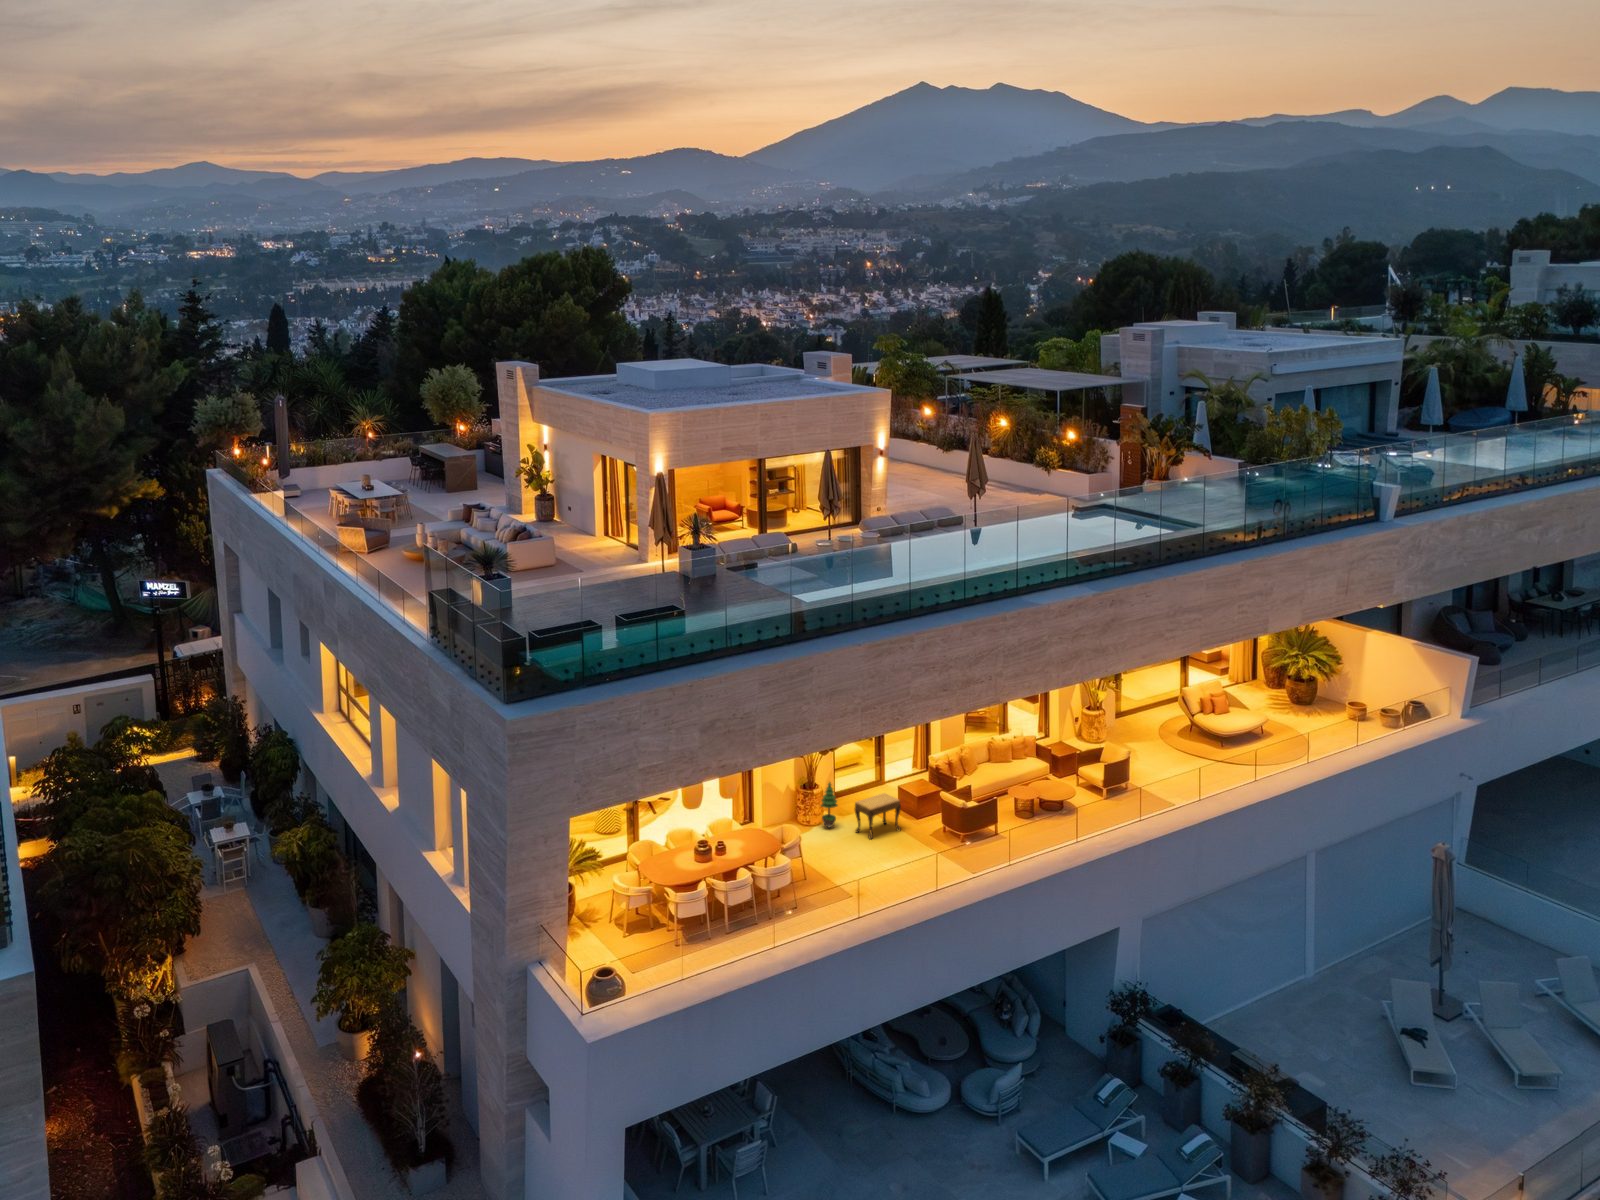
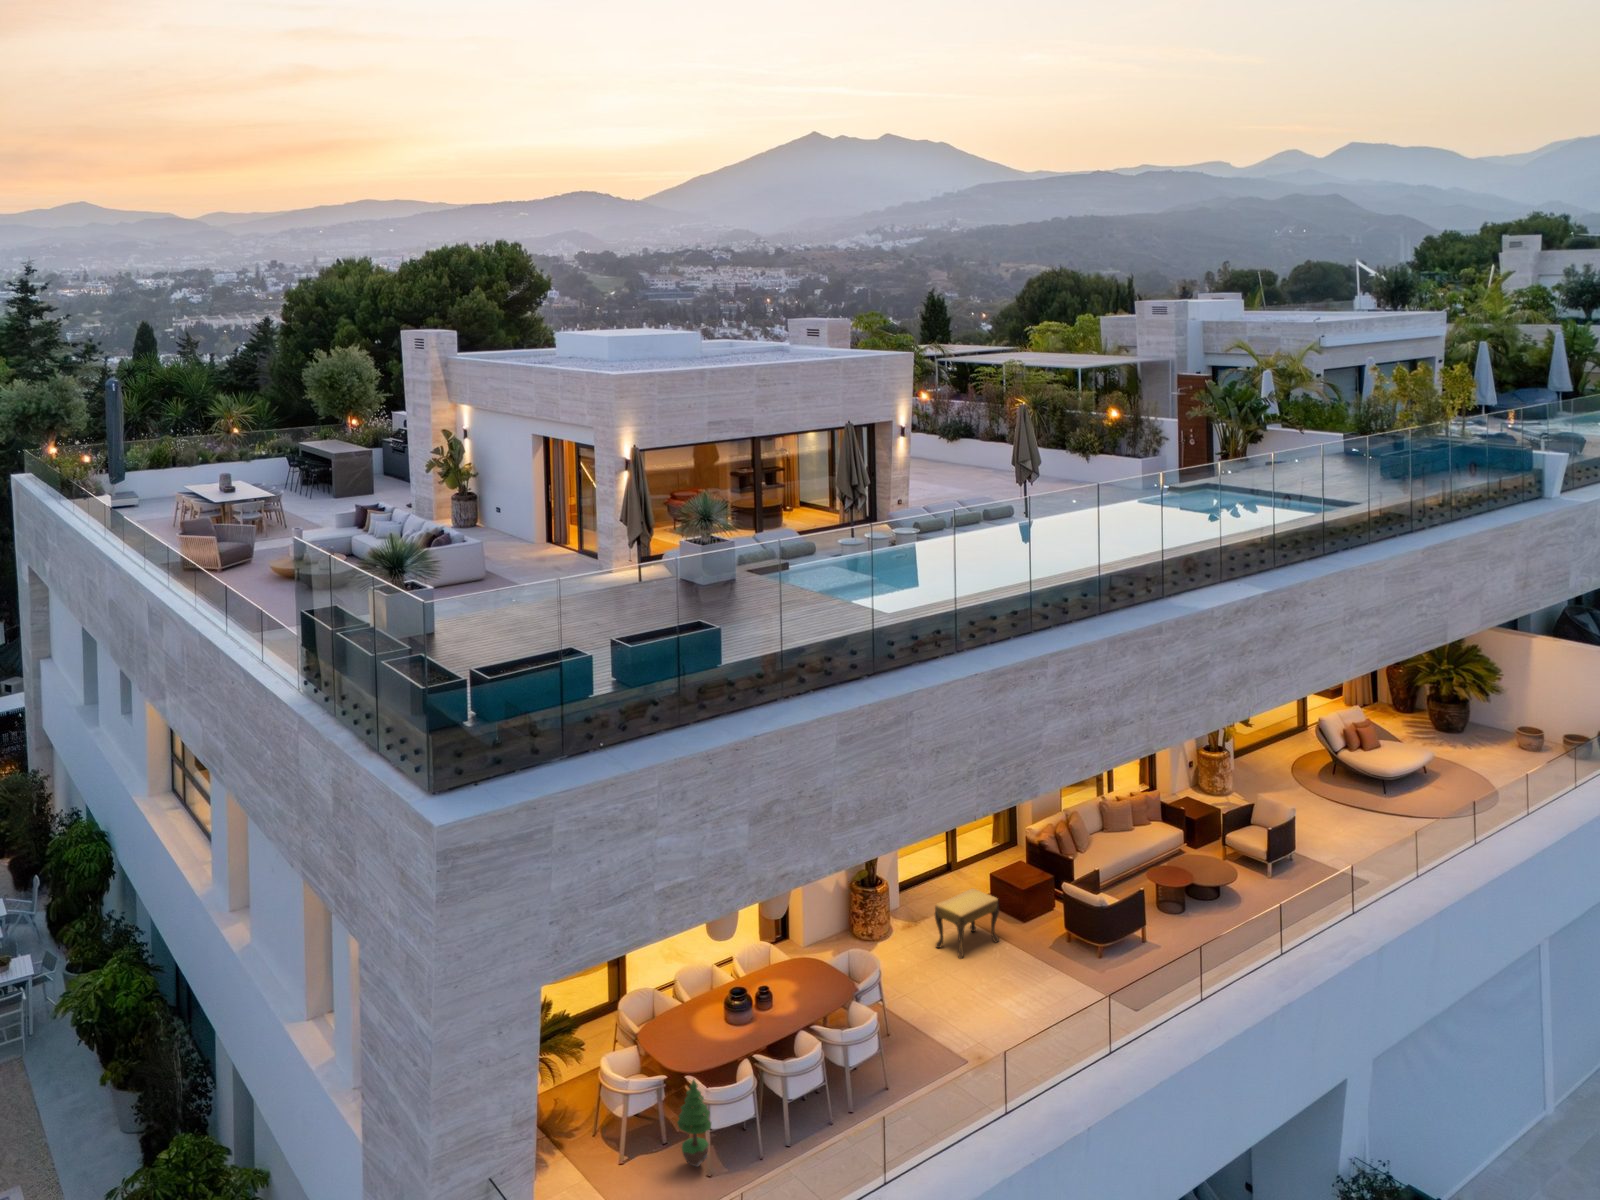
potted tree: present [821,782,837,827] -> present [677,1080,711,1167]

